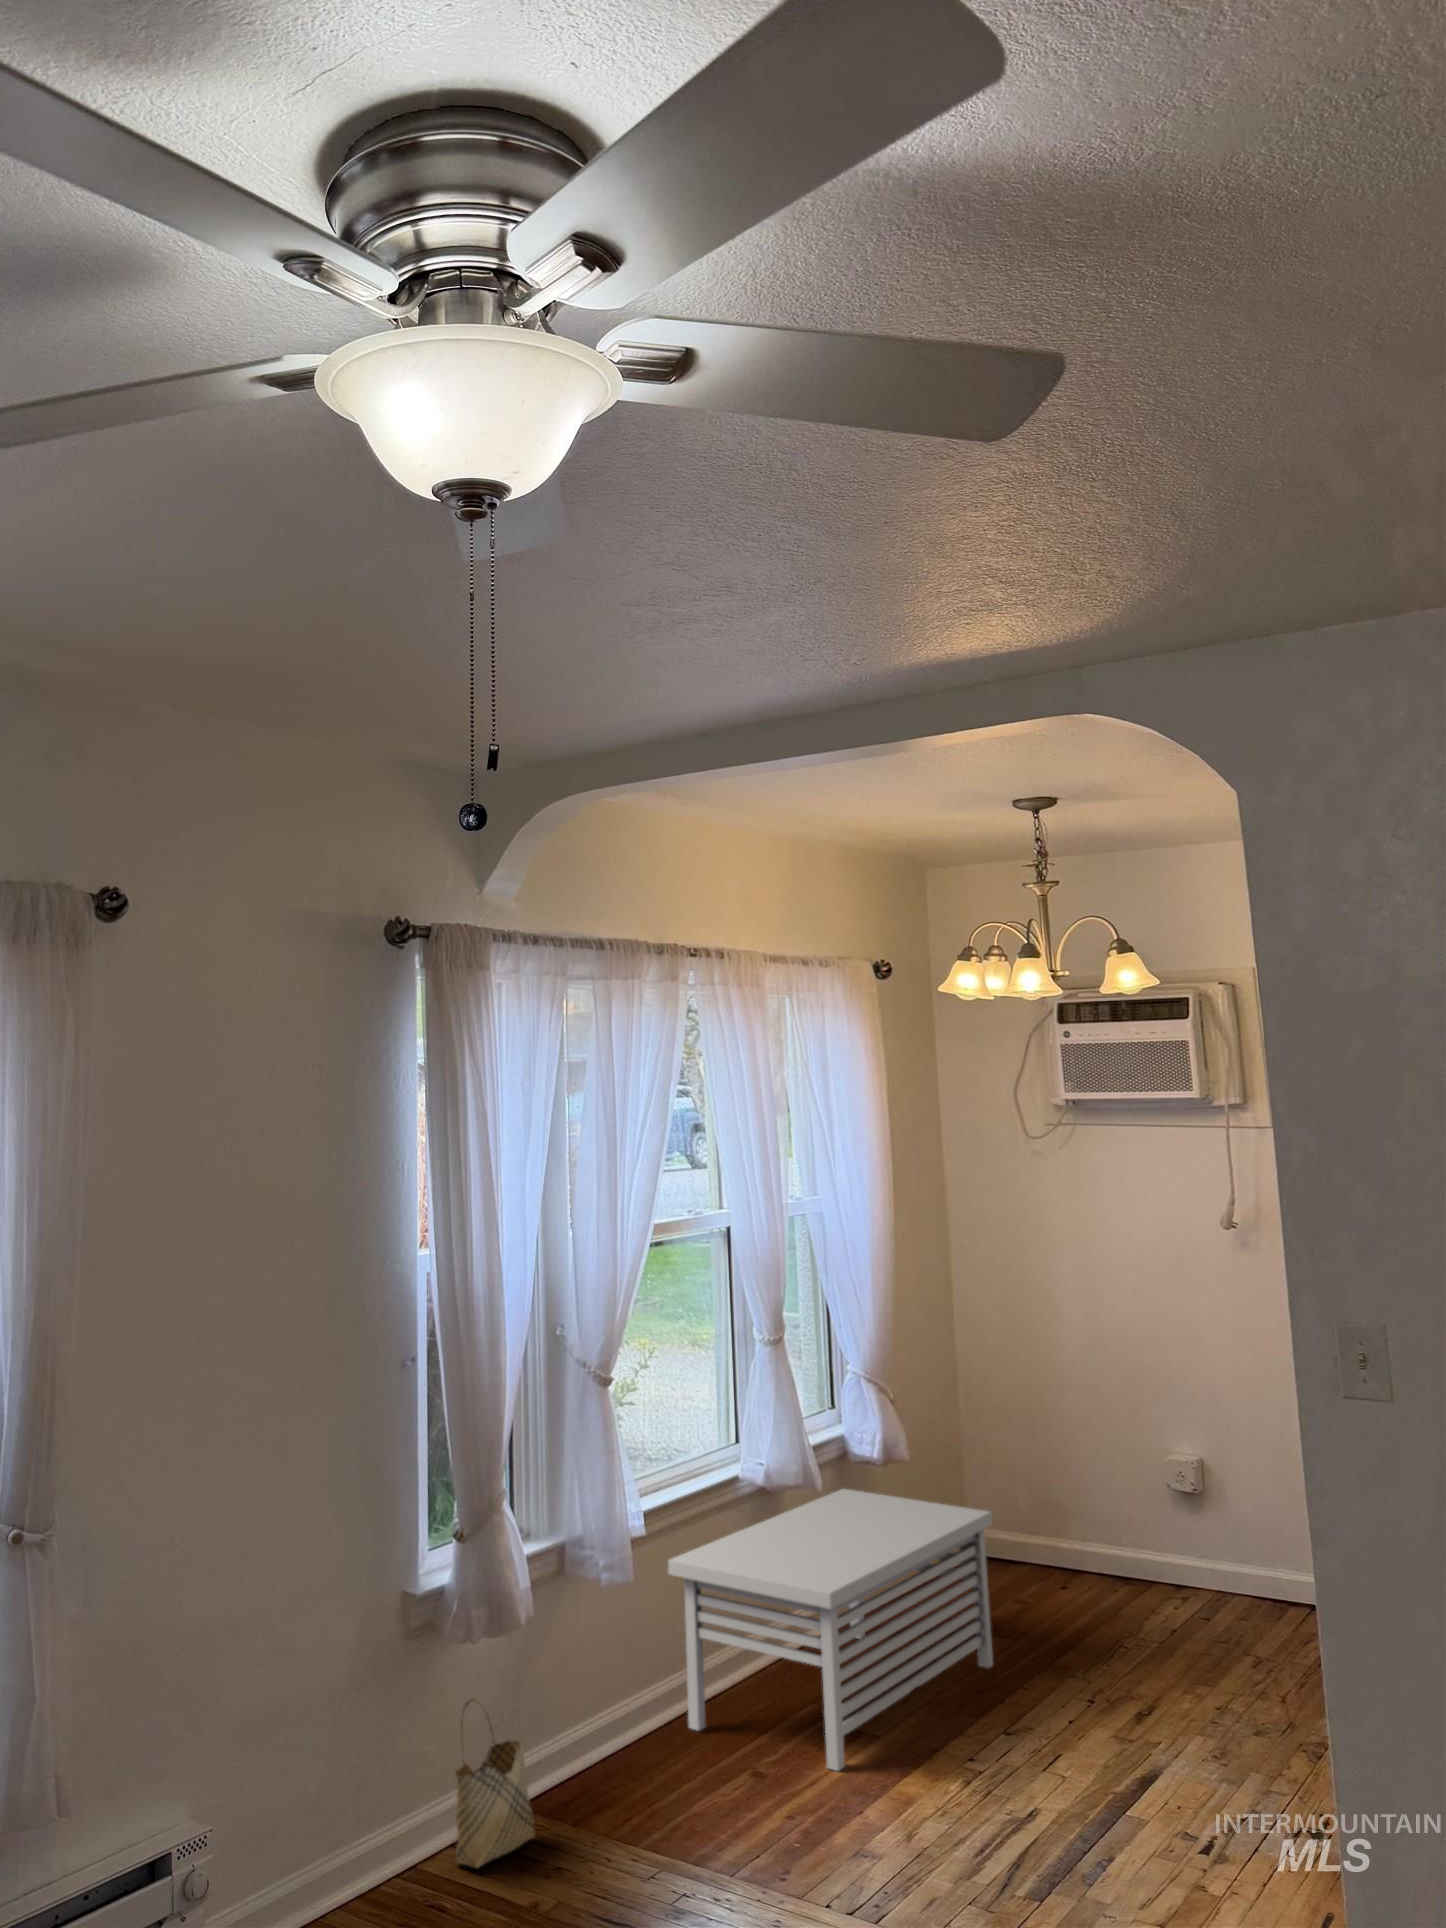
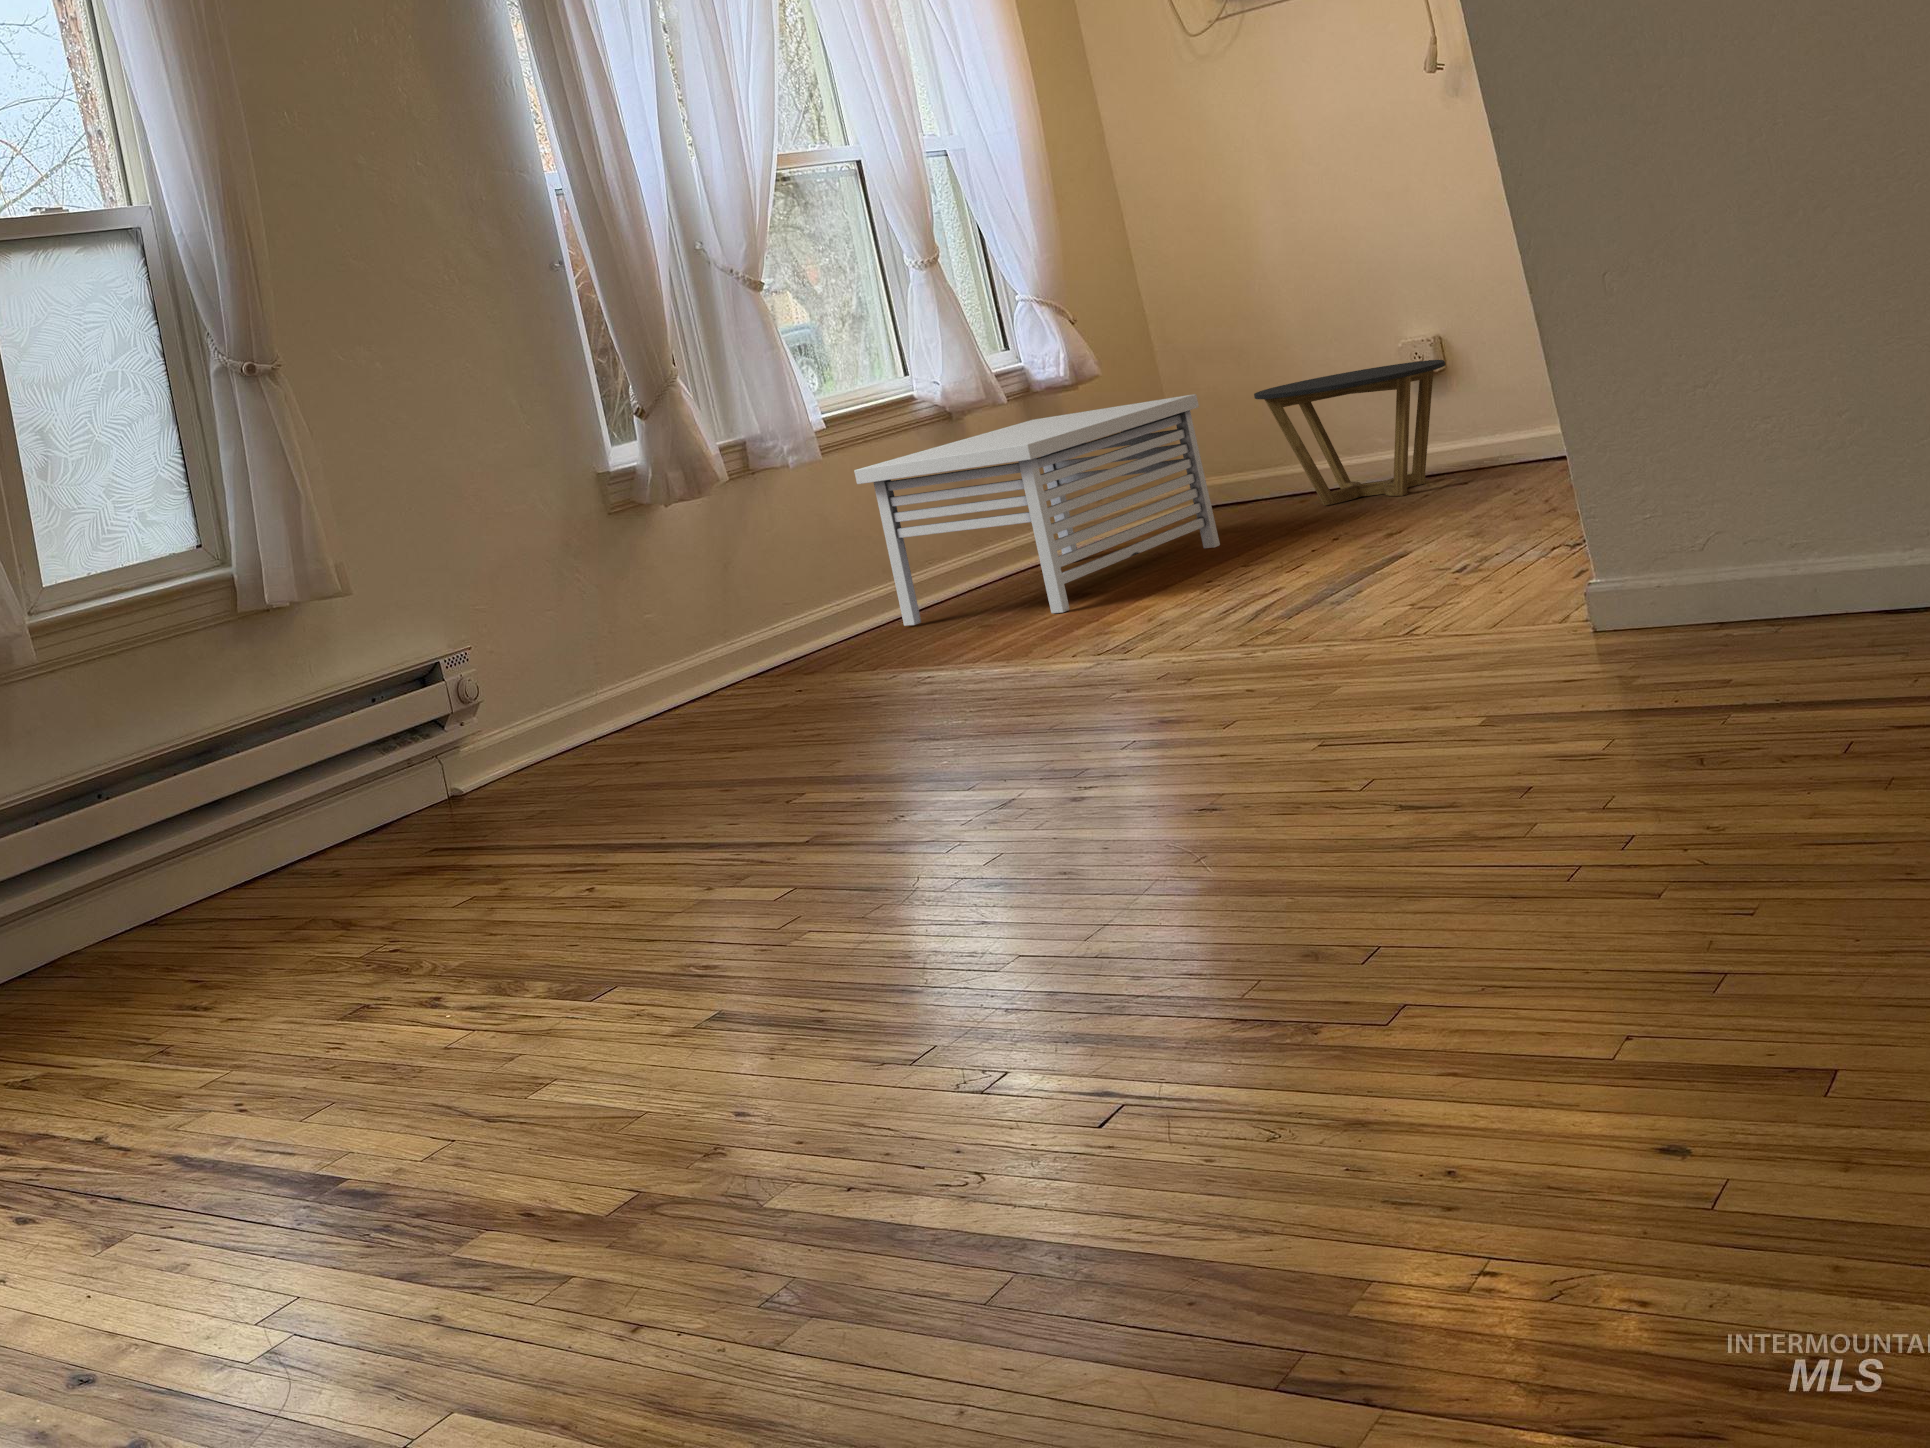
side table: none [1041,1475,1210,1627] -> present [1254,360,1445,505]
woven basket: present [455,1700,534,1868] -> none [676,567,768,709]

